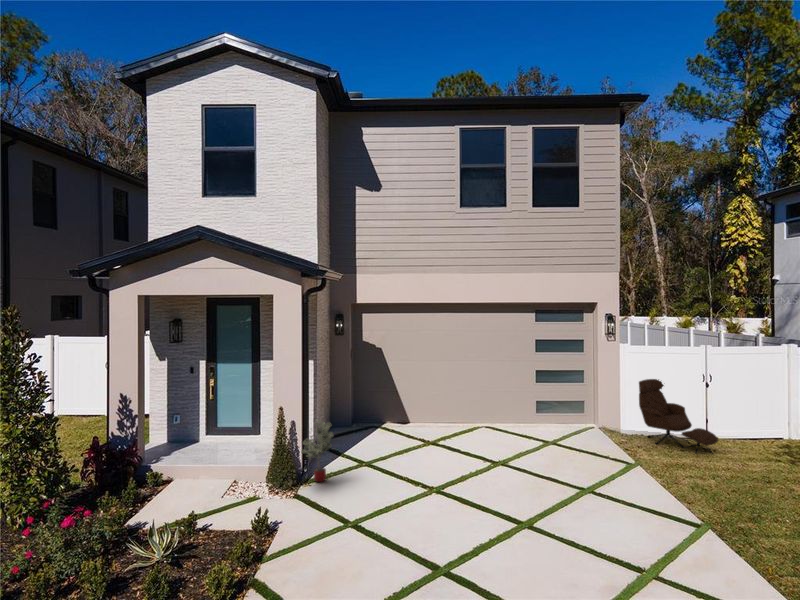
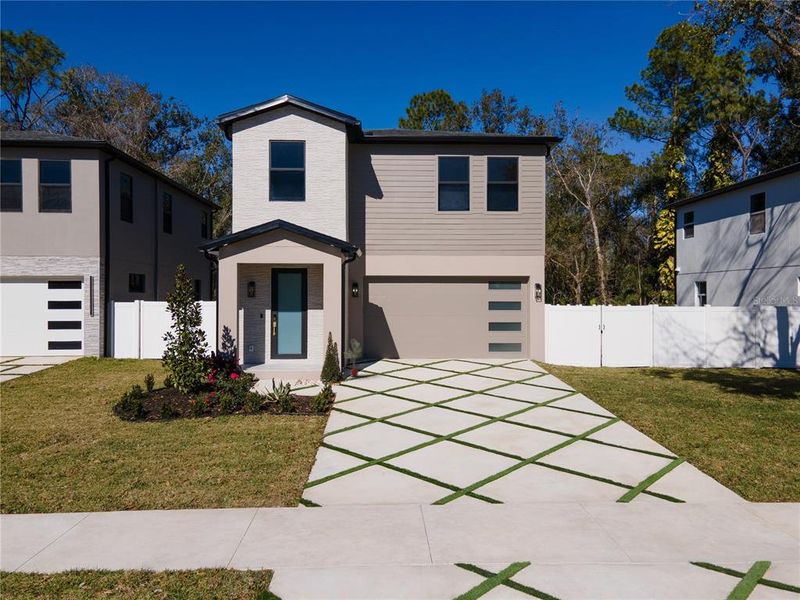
lounge chair: present [639,379,718,454] -> none [555,326,601,367]

